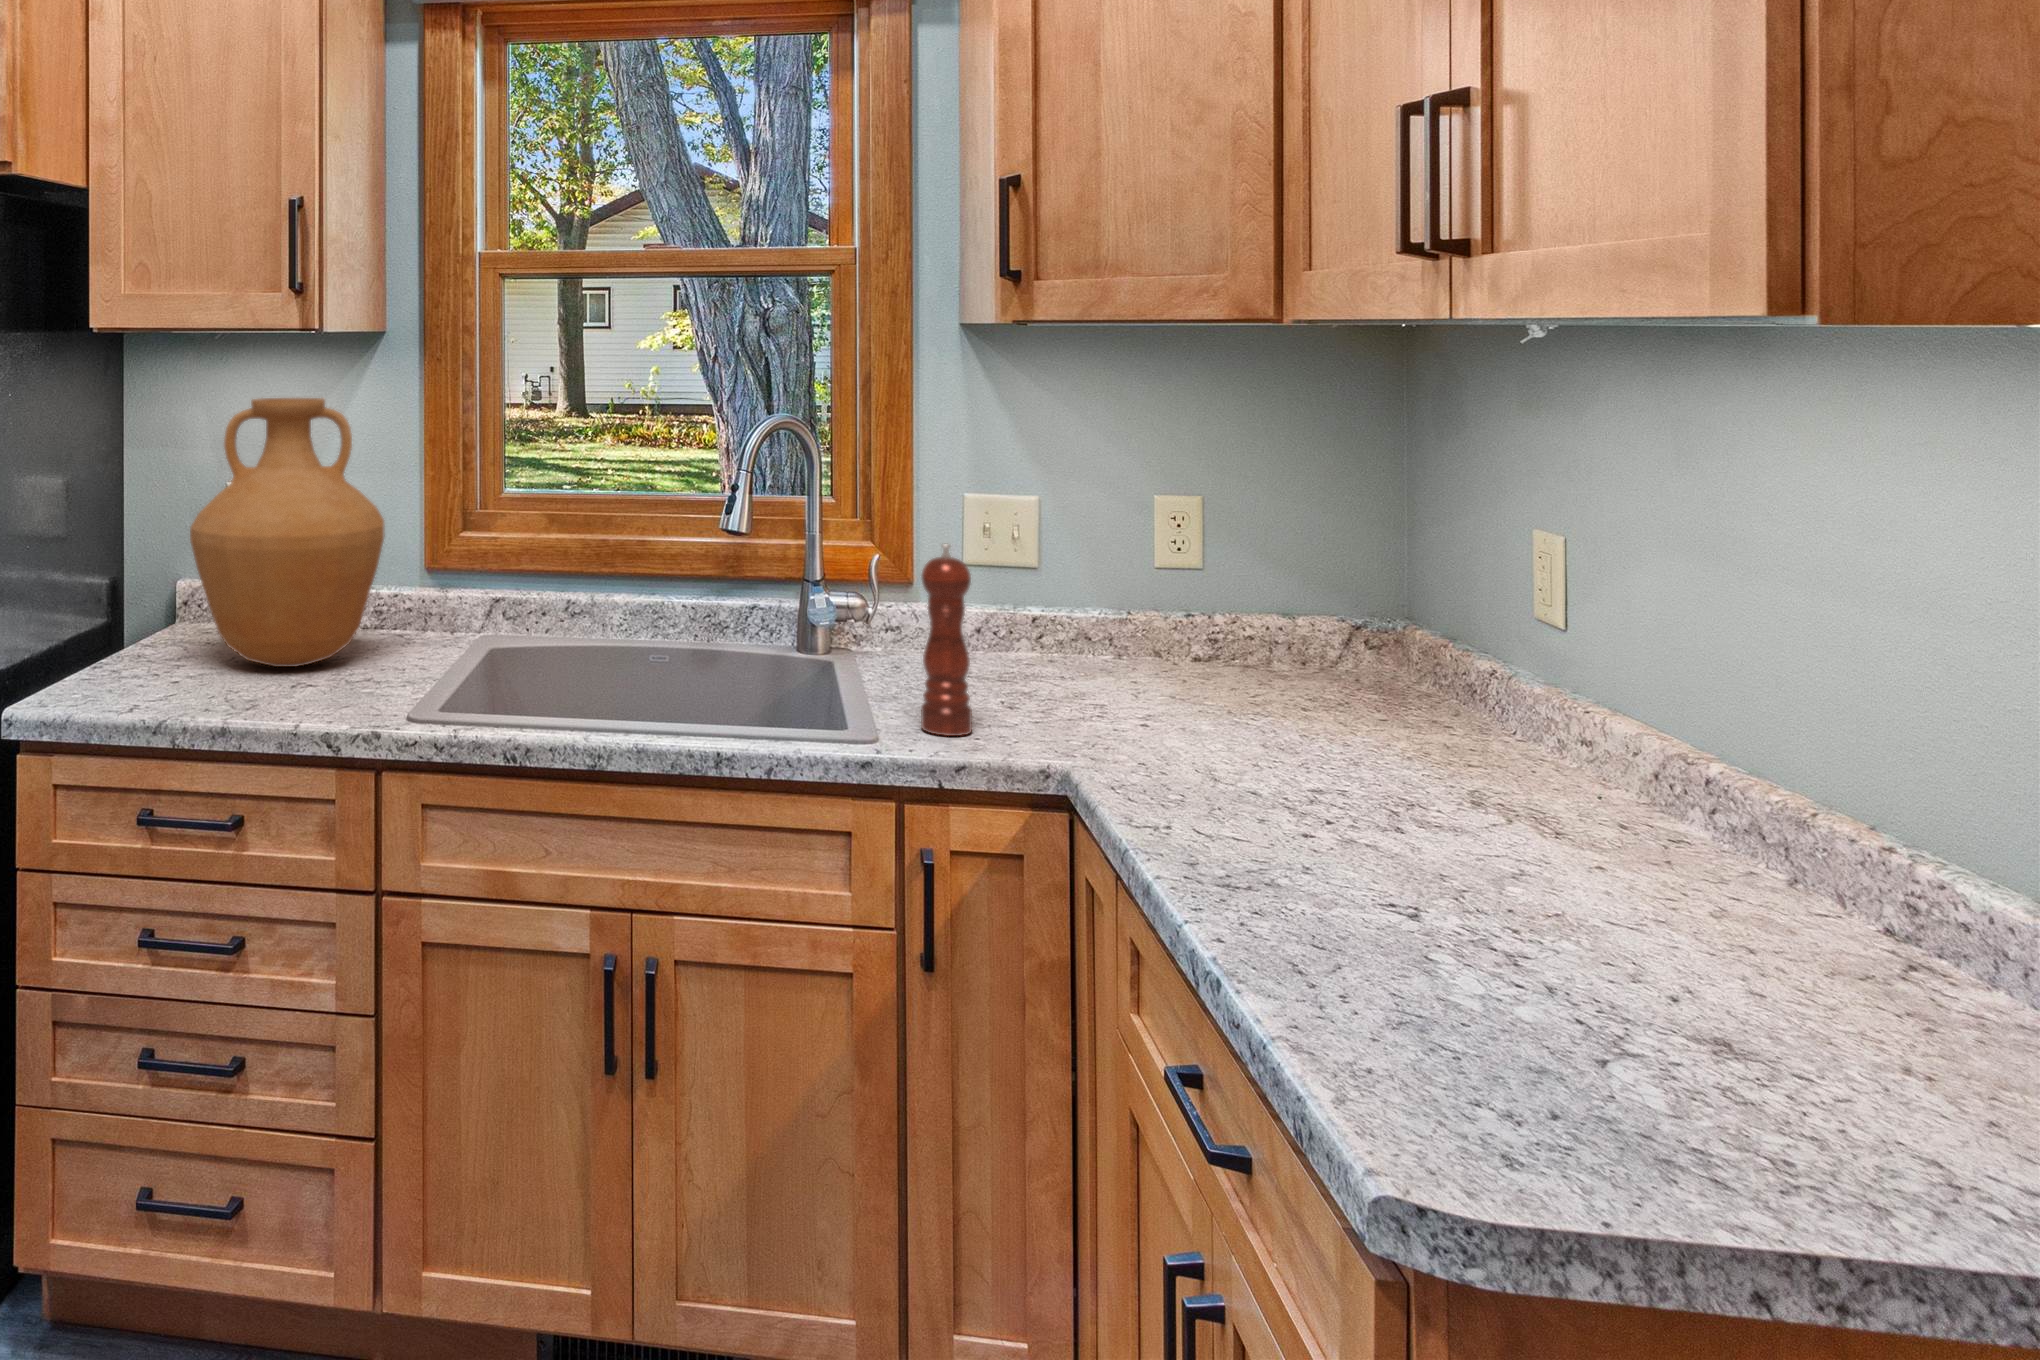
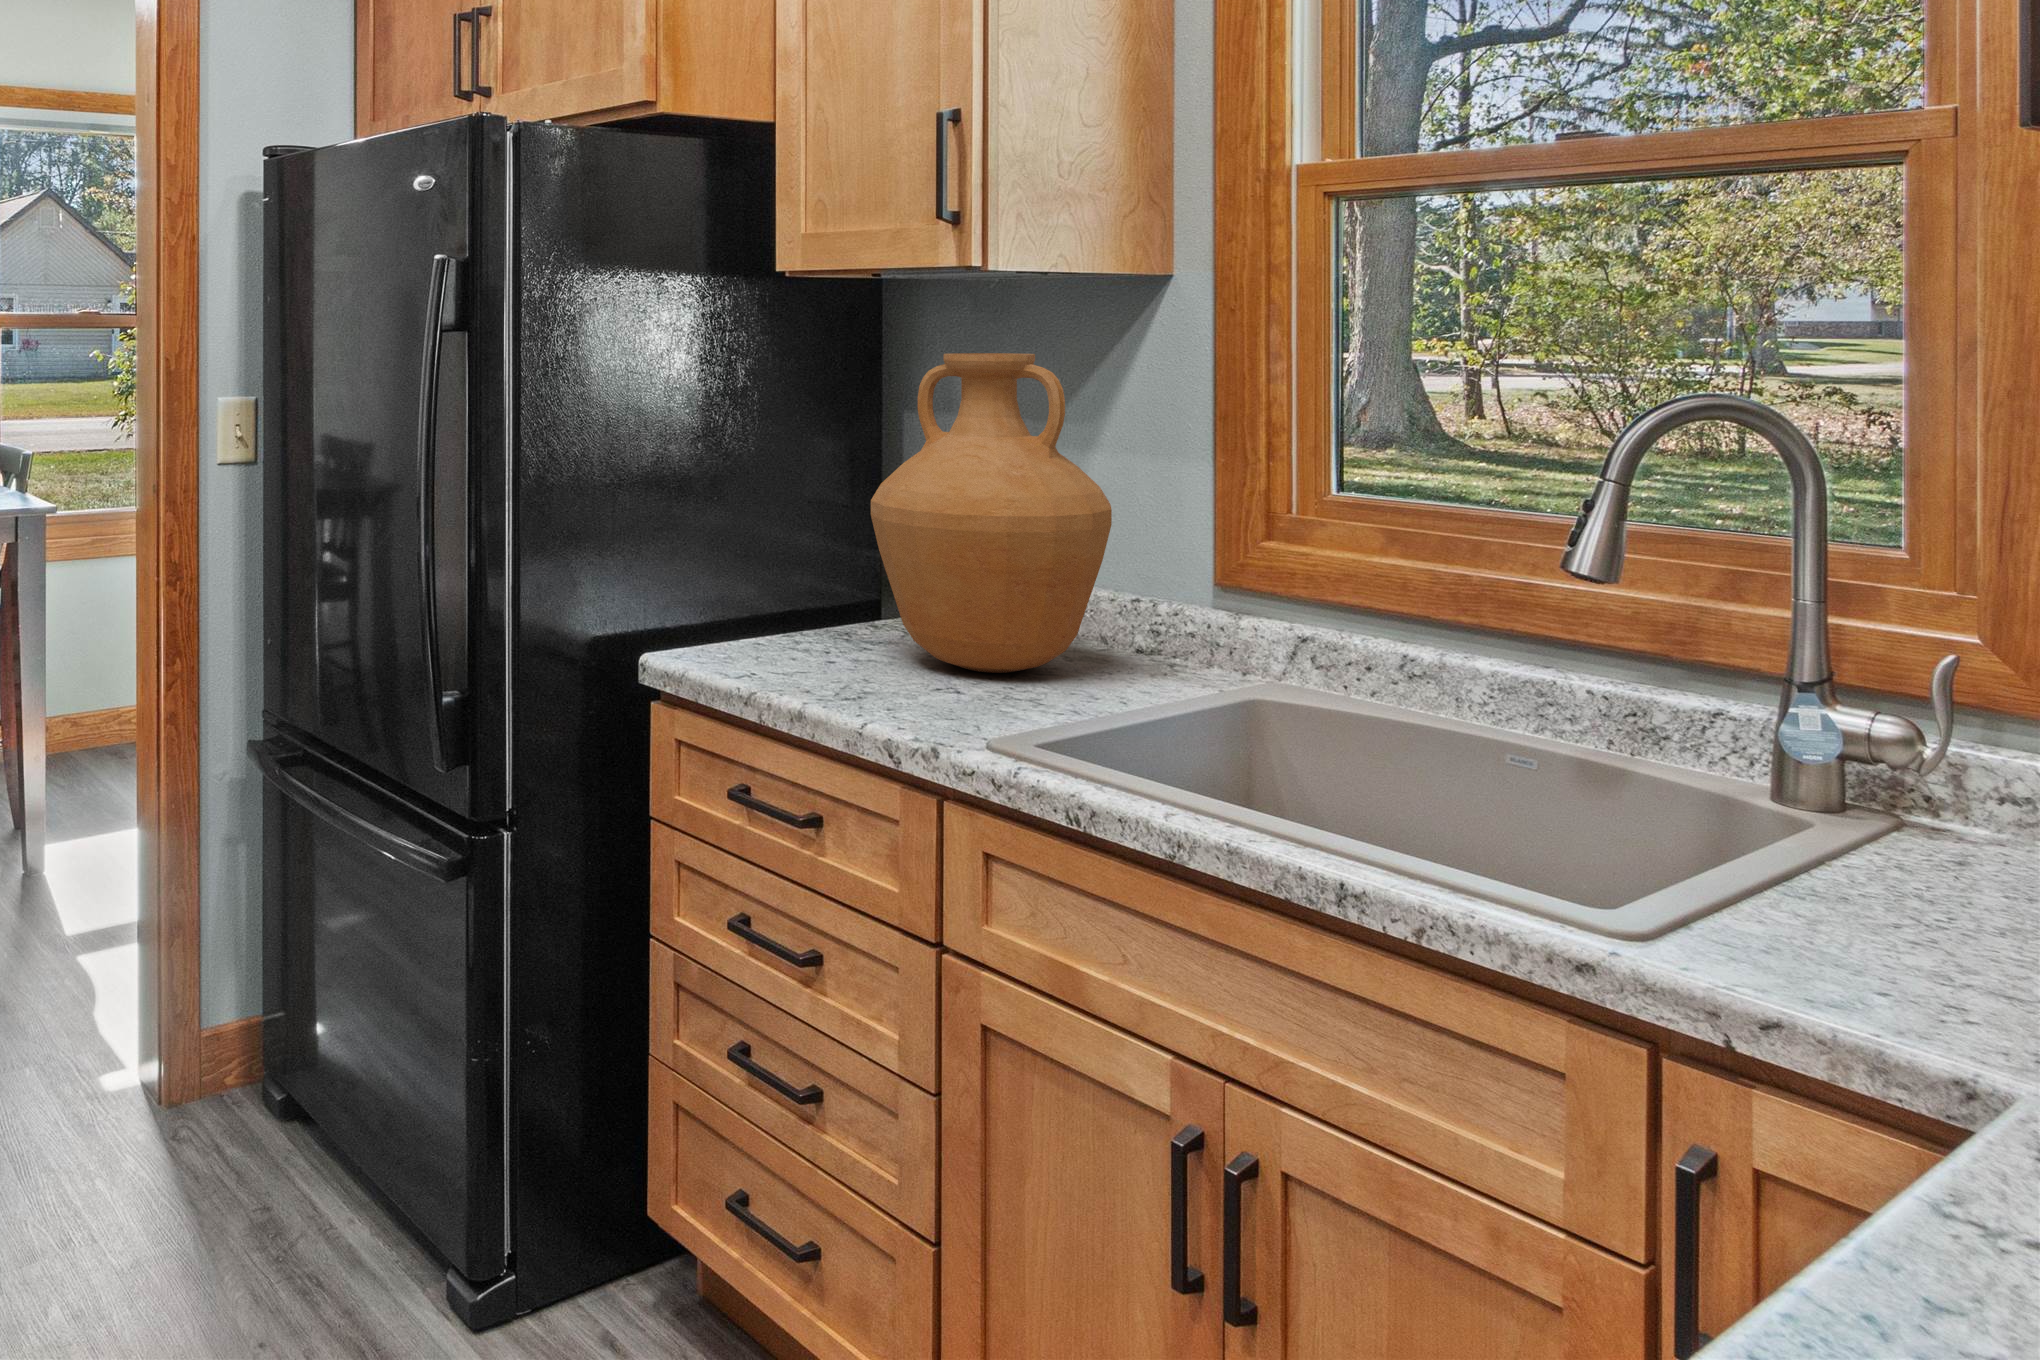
pepper mill: present [921,544,972,736] -> none [1781,620,1901,981]

